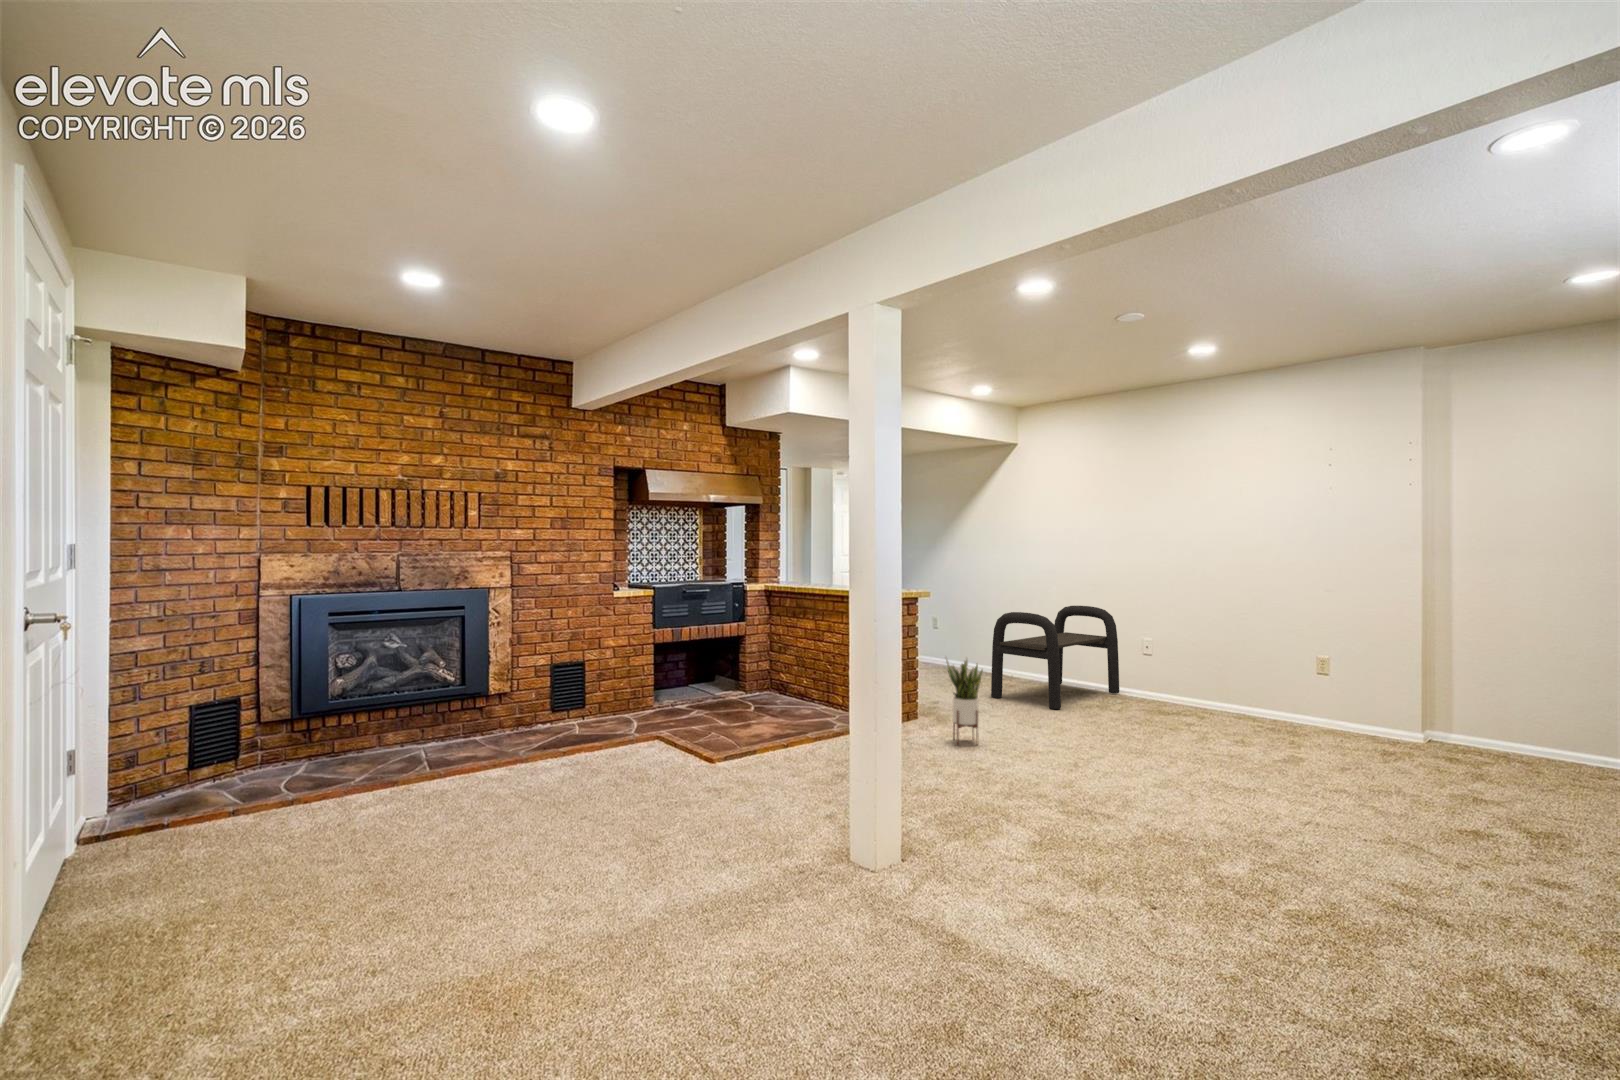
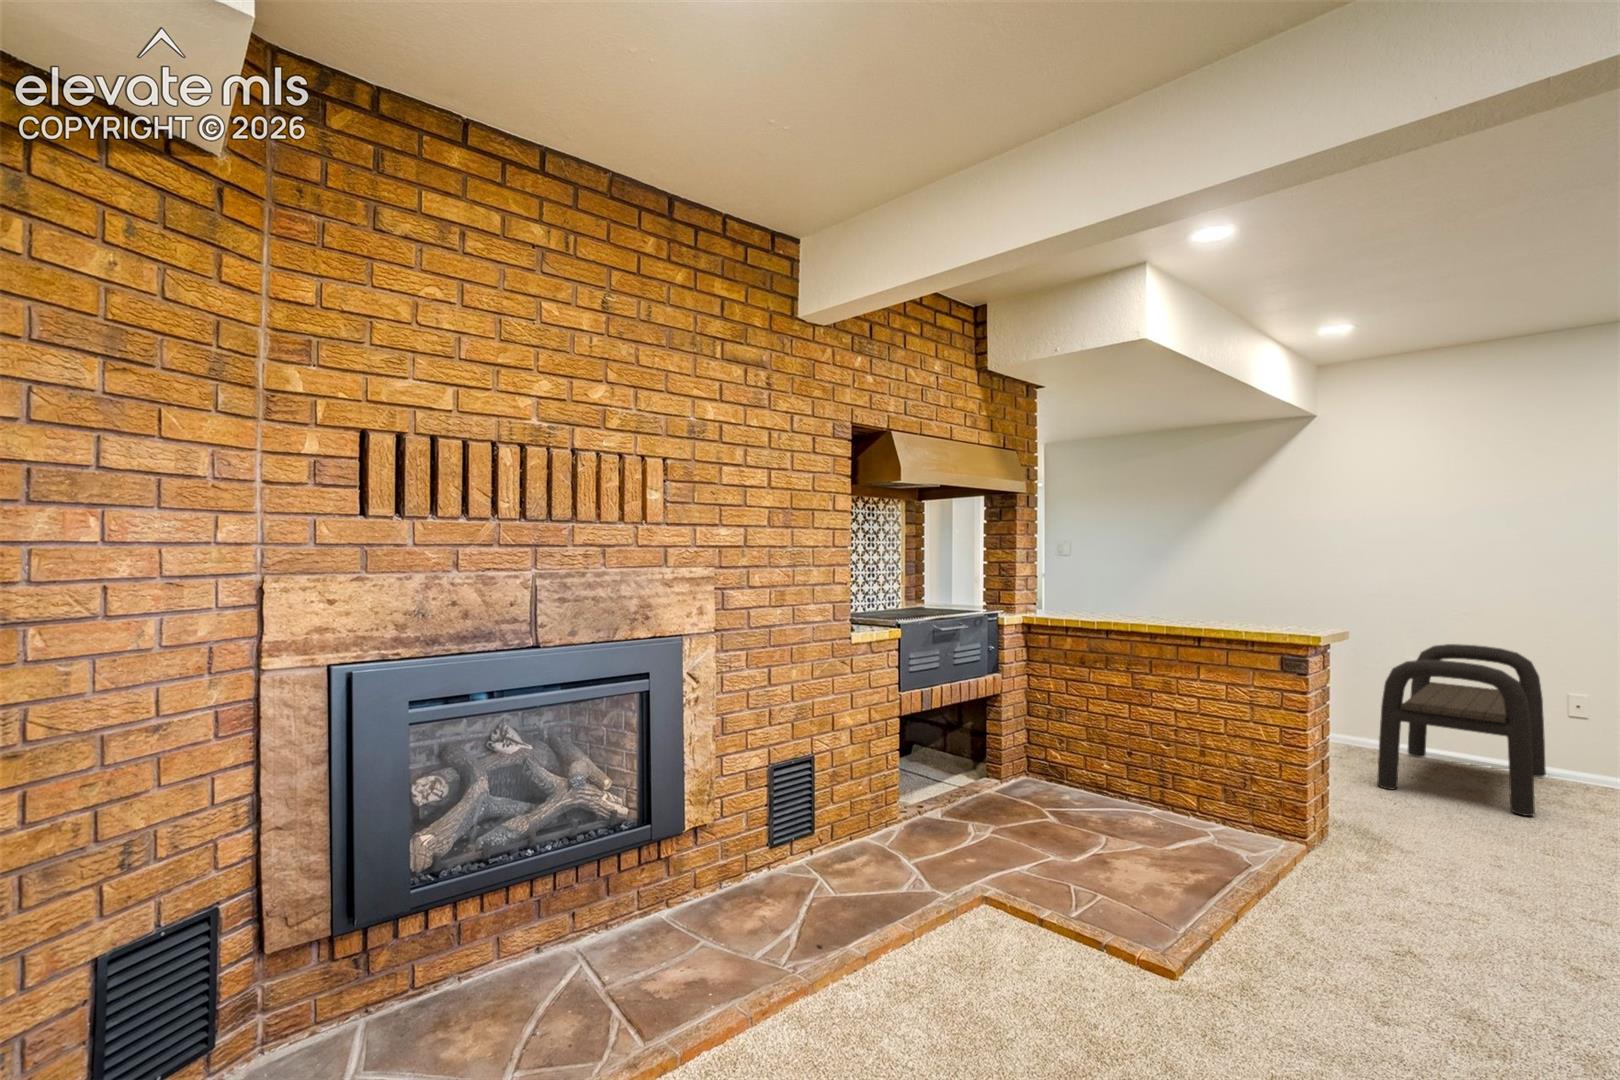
potted plant: present [946,658,983,744] -> none [1510,757,1592,922]

